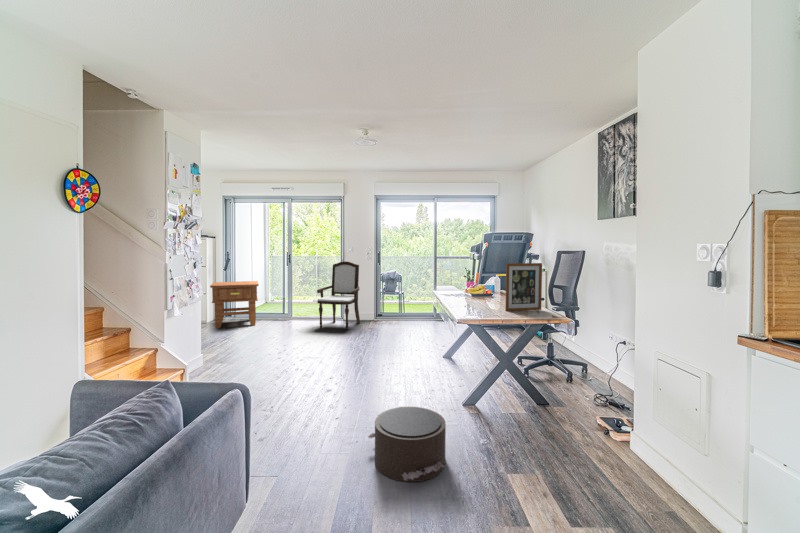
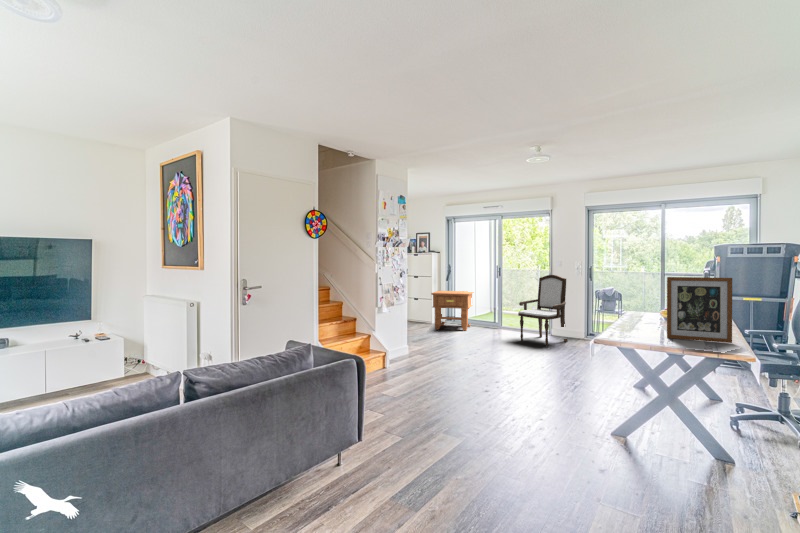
pouf: present [368,407,446,482] -> none [456,414,527,488]

